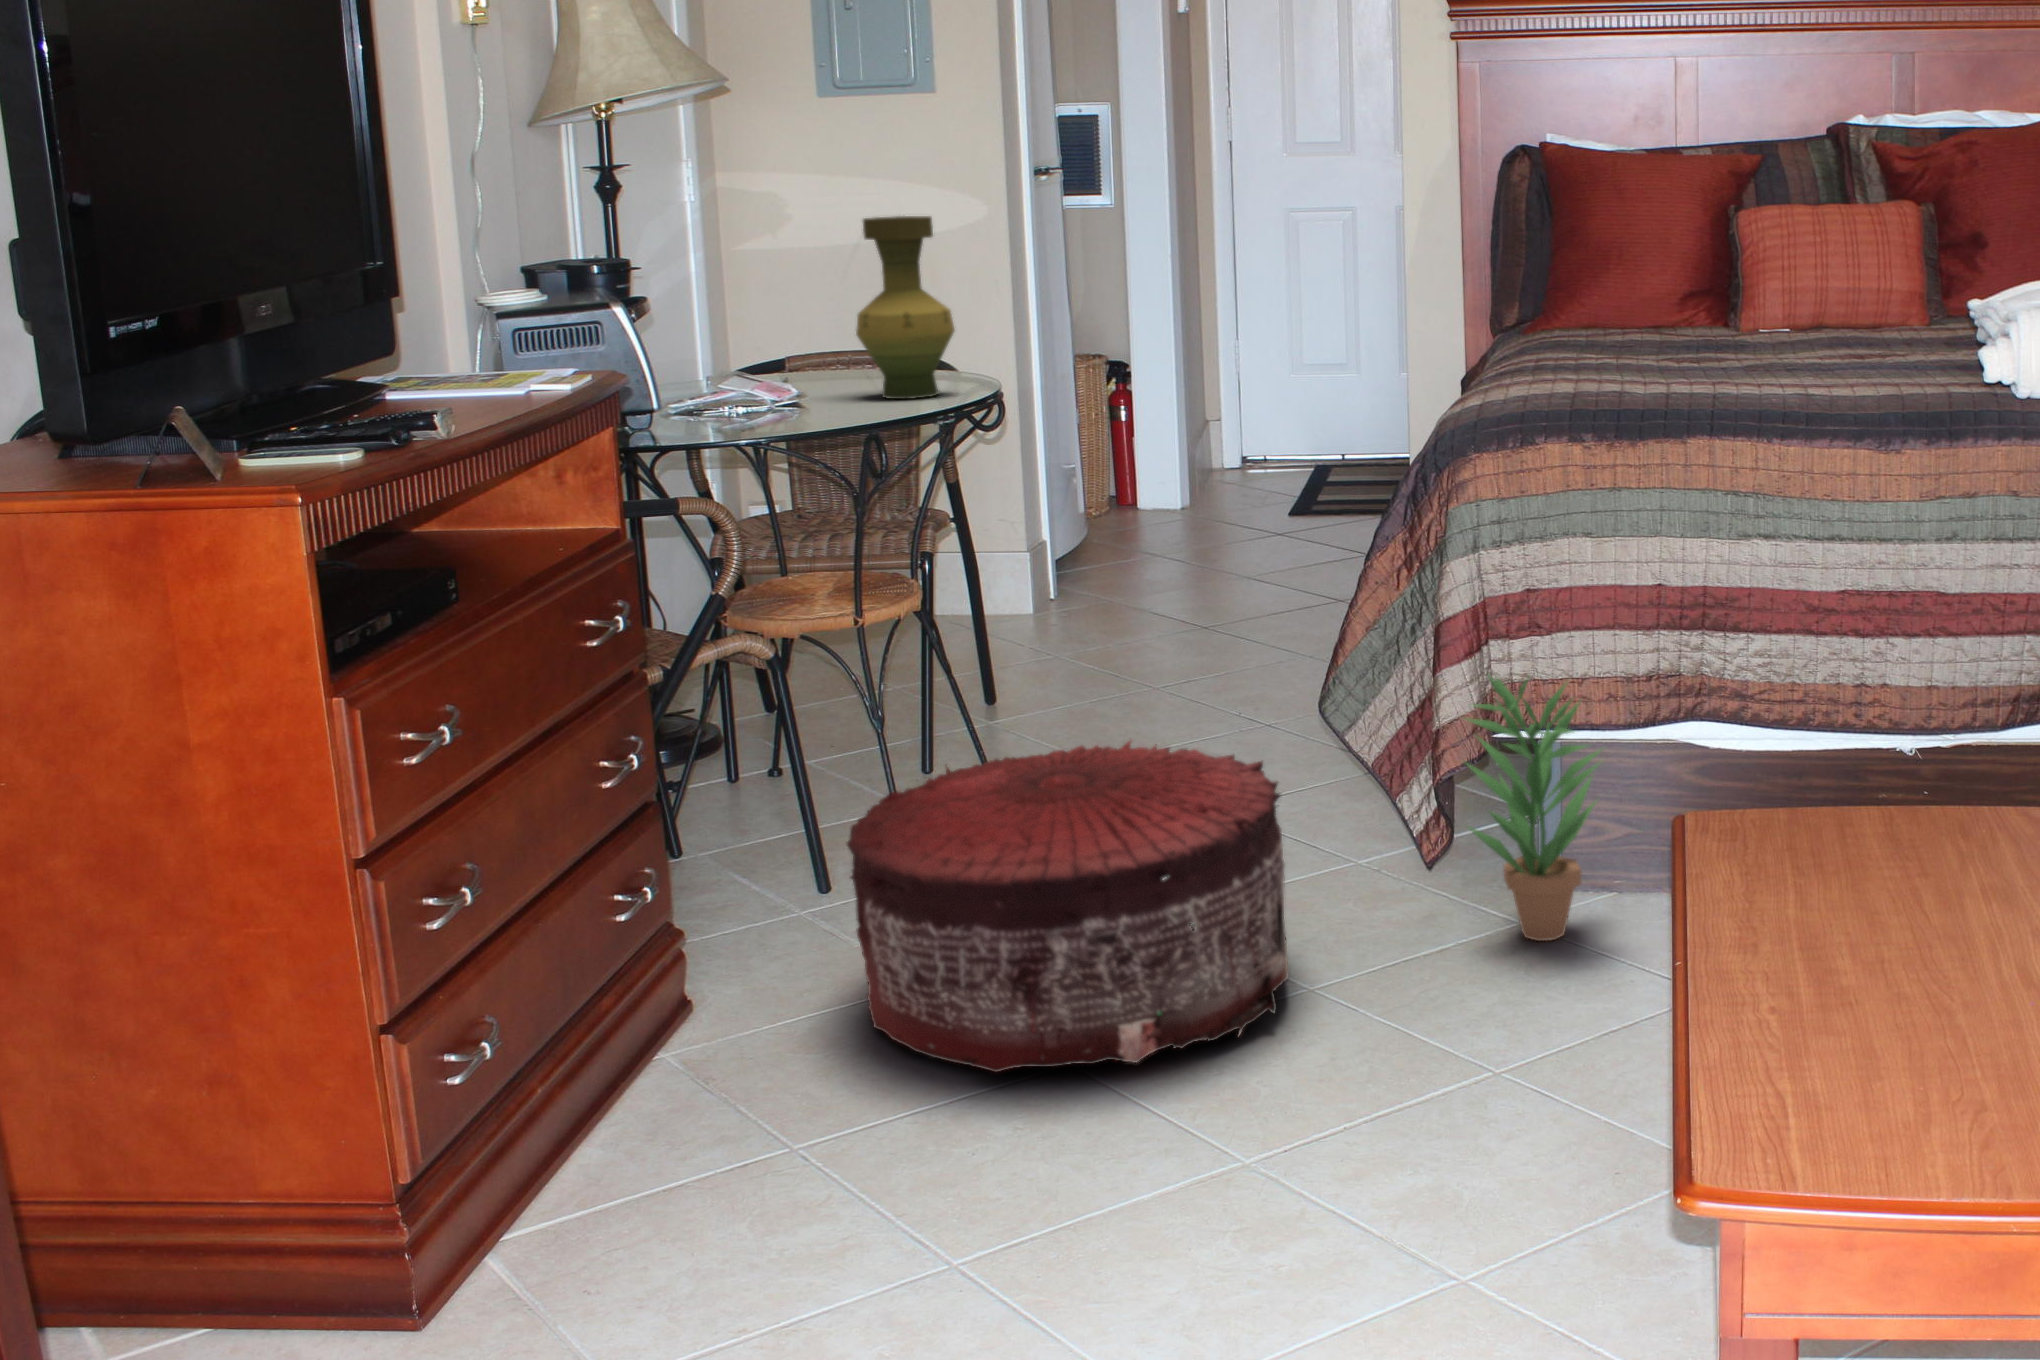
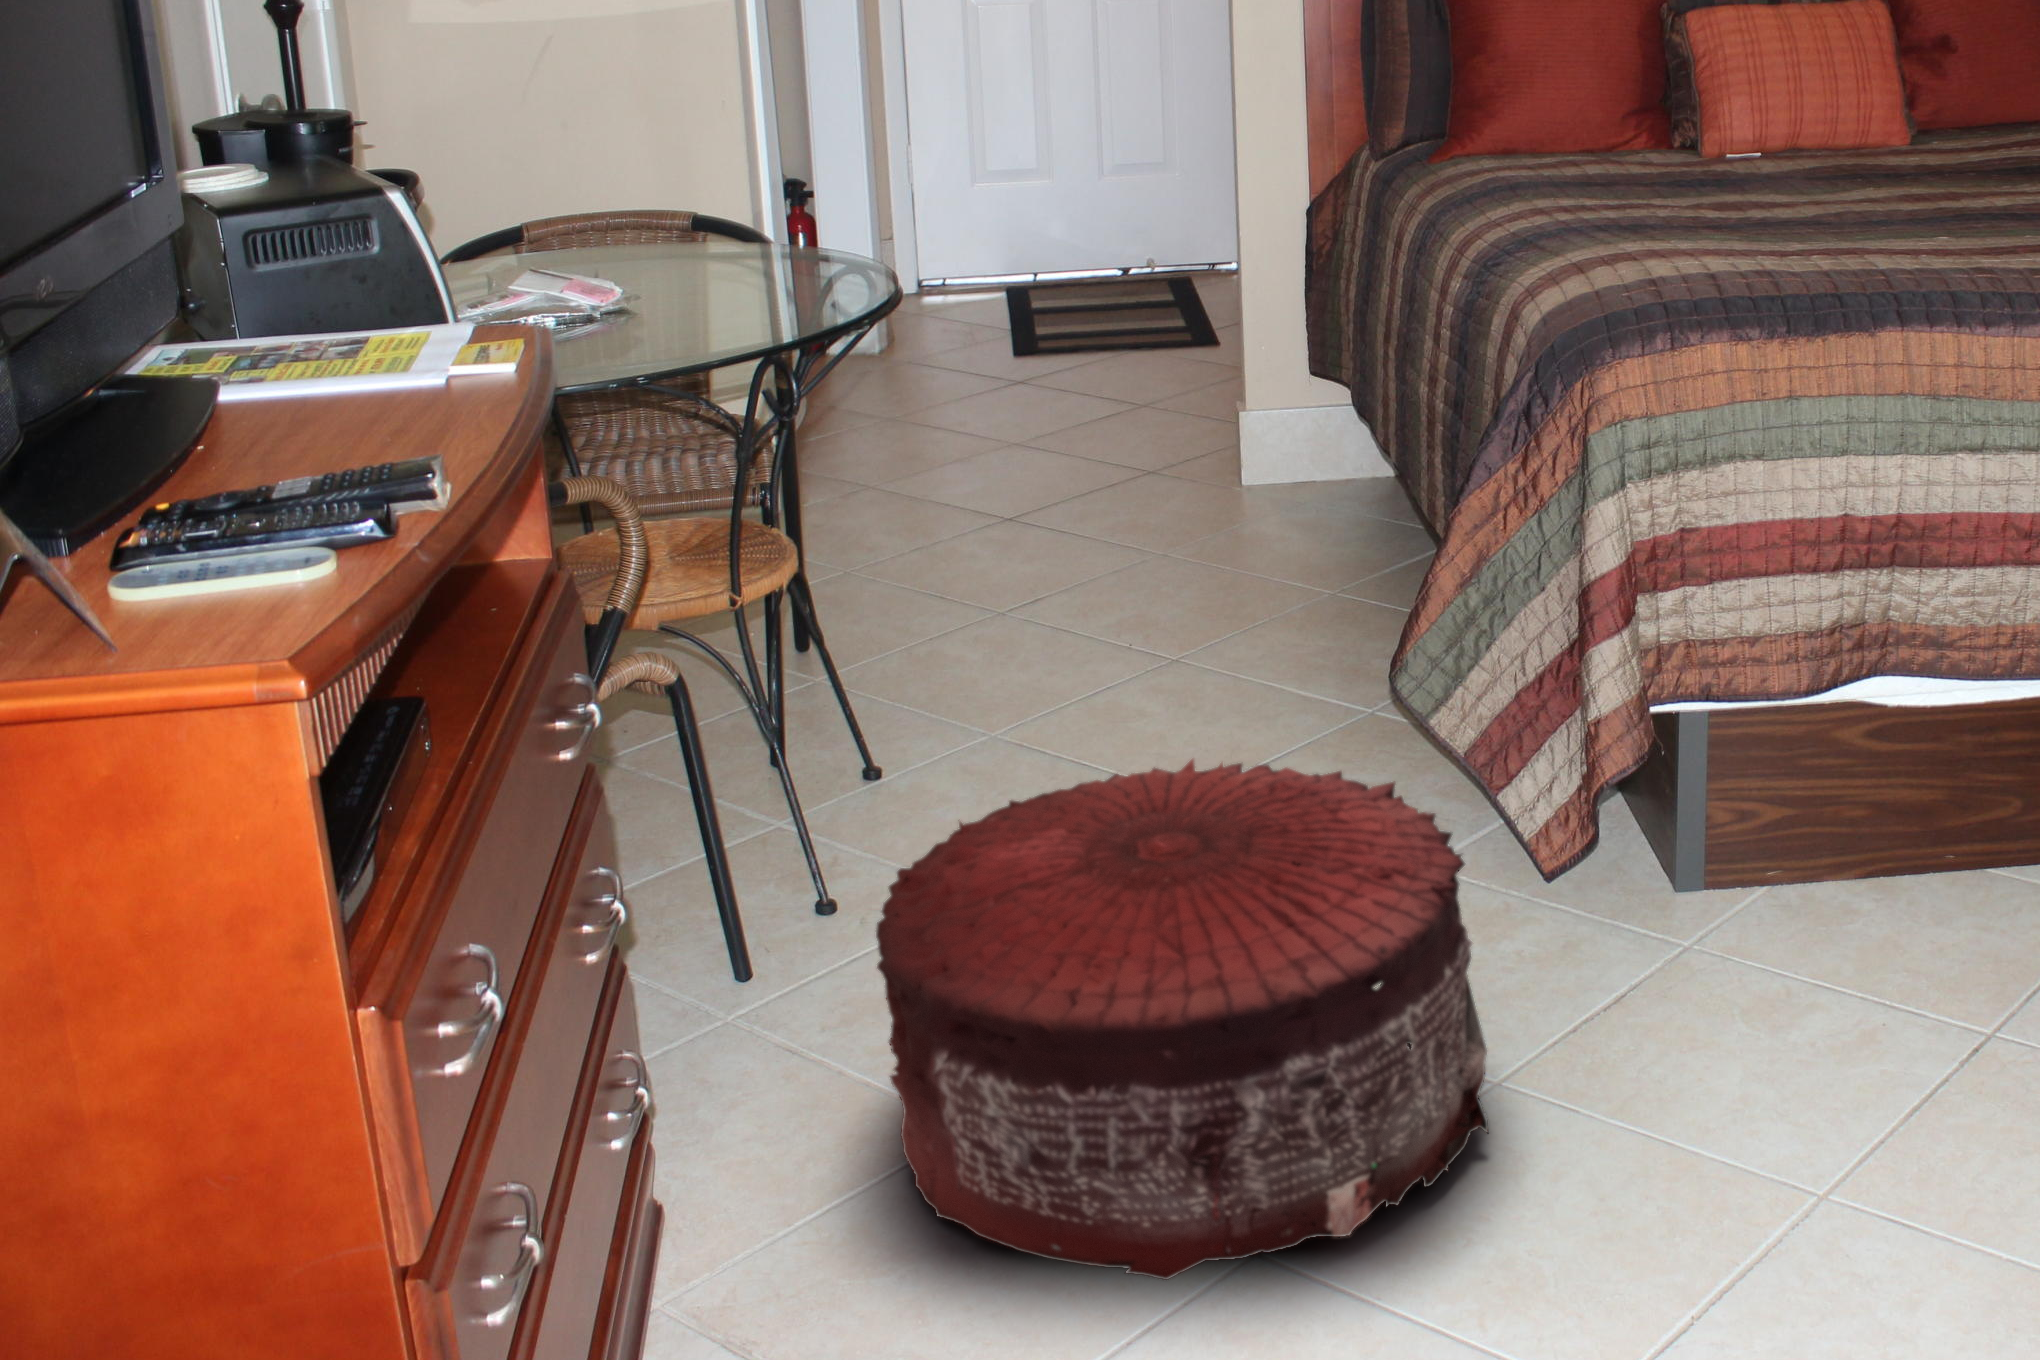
vase: present [856,216,955,399] -> none [673,40,806,289]
potted plant: present [1467,676,1600,941] -> none [1628,640,1819,969]

